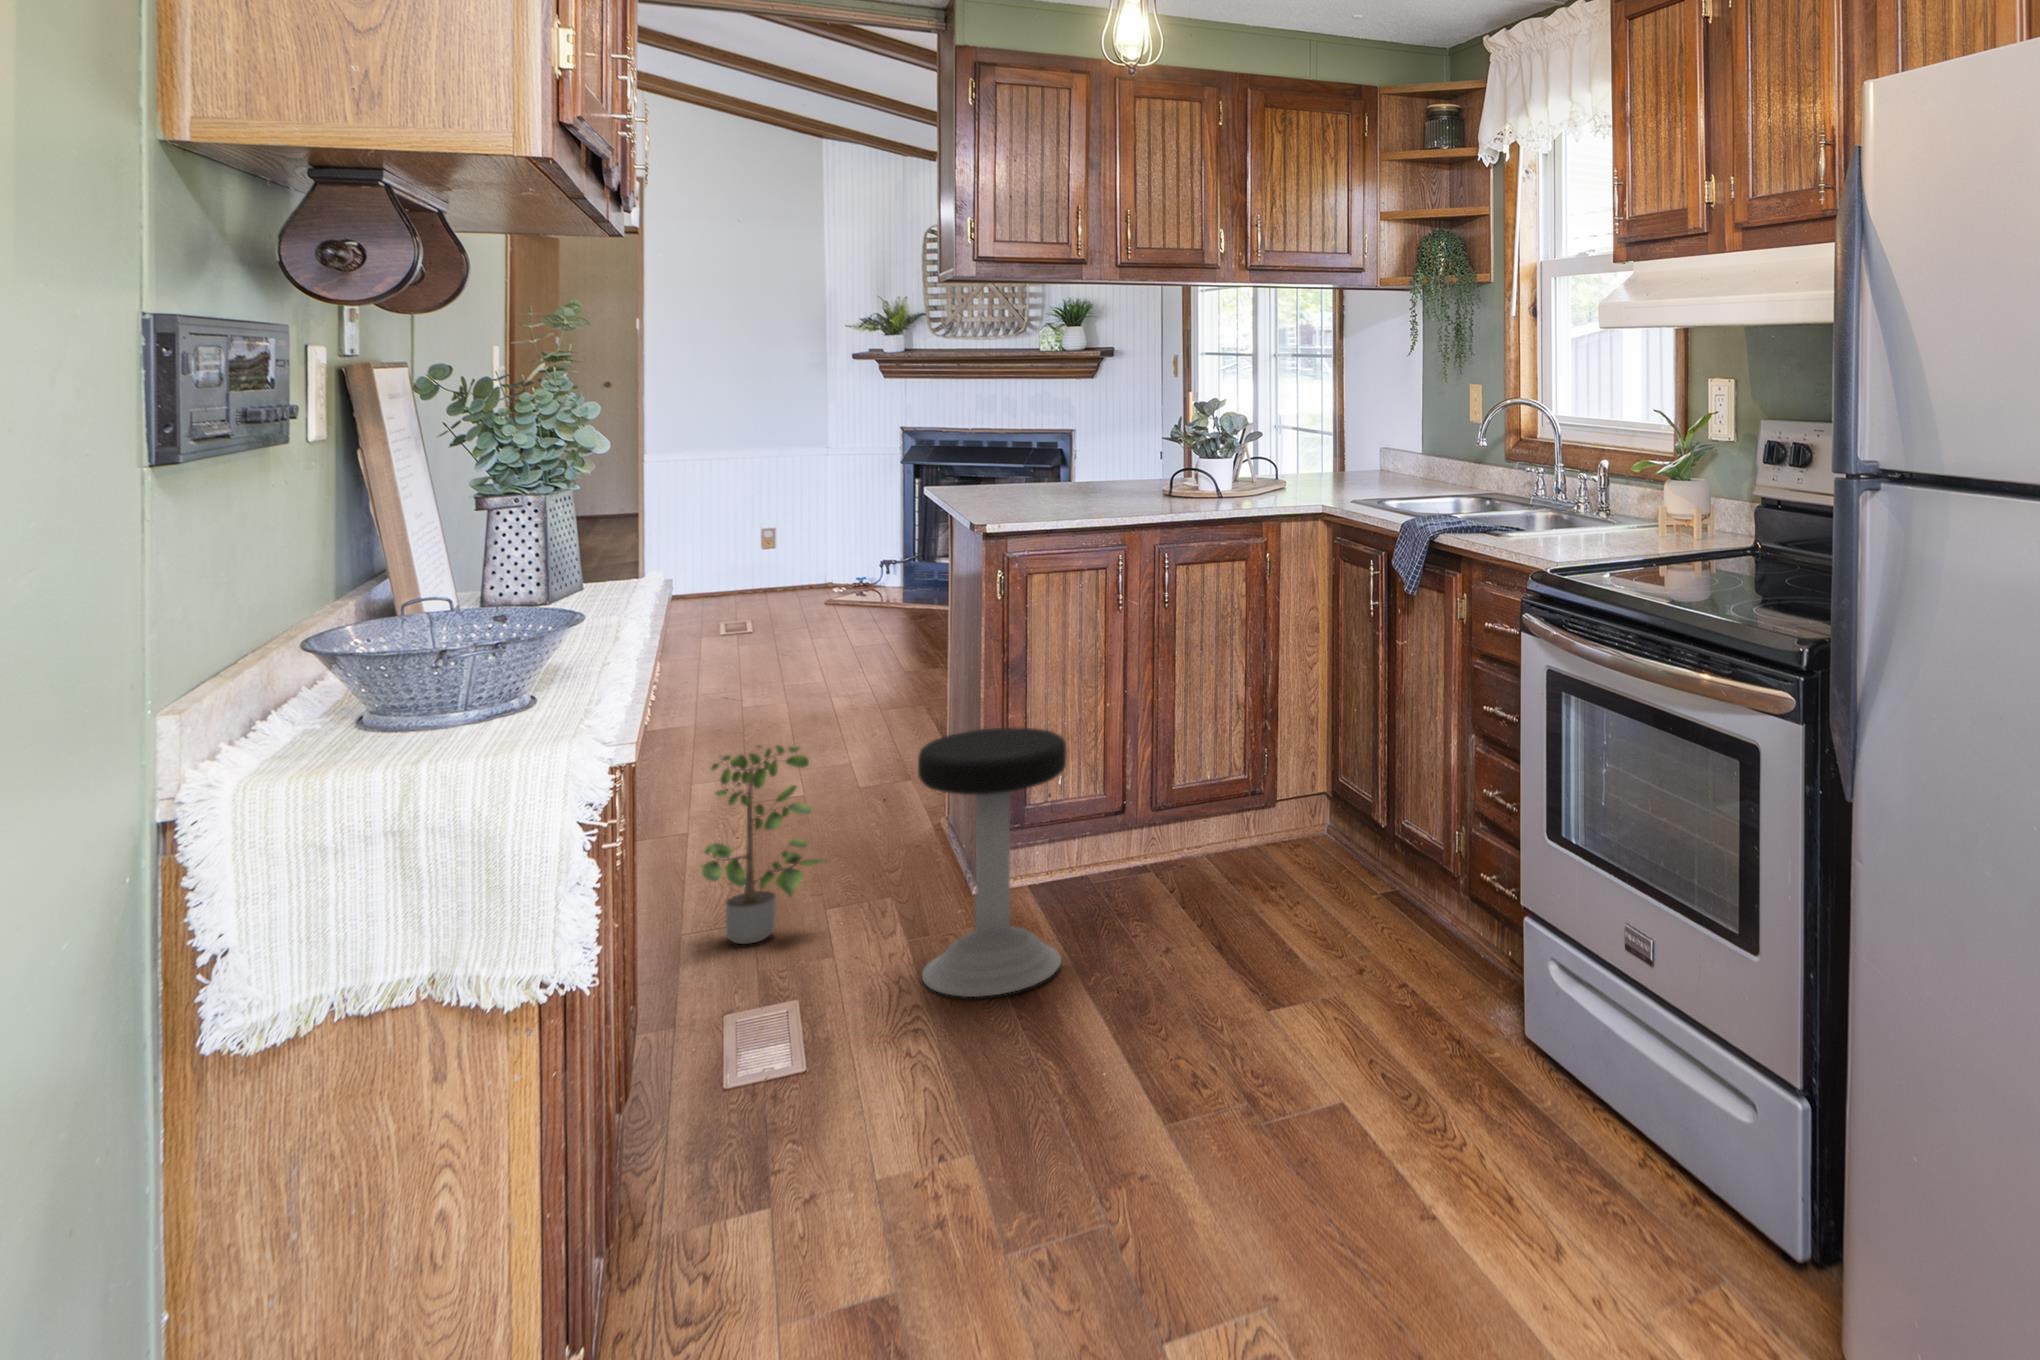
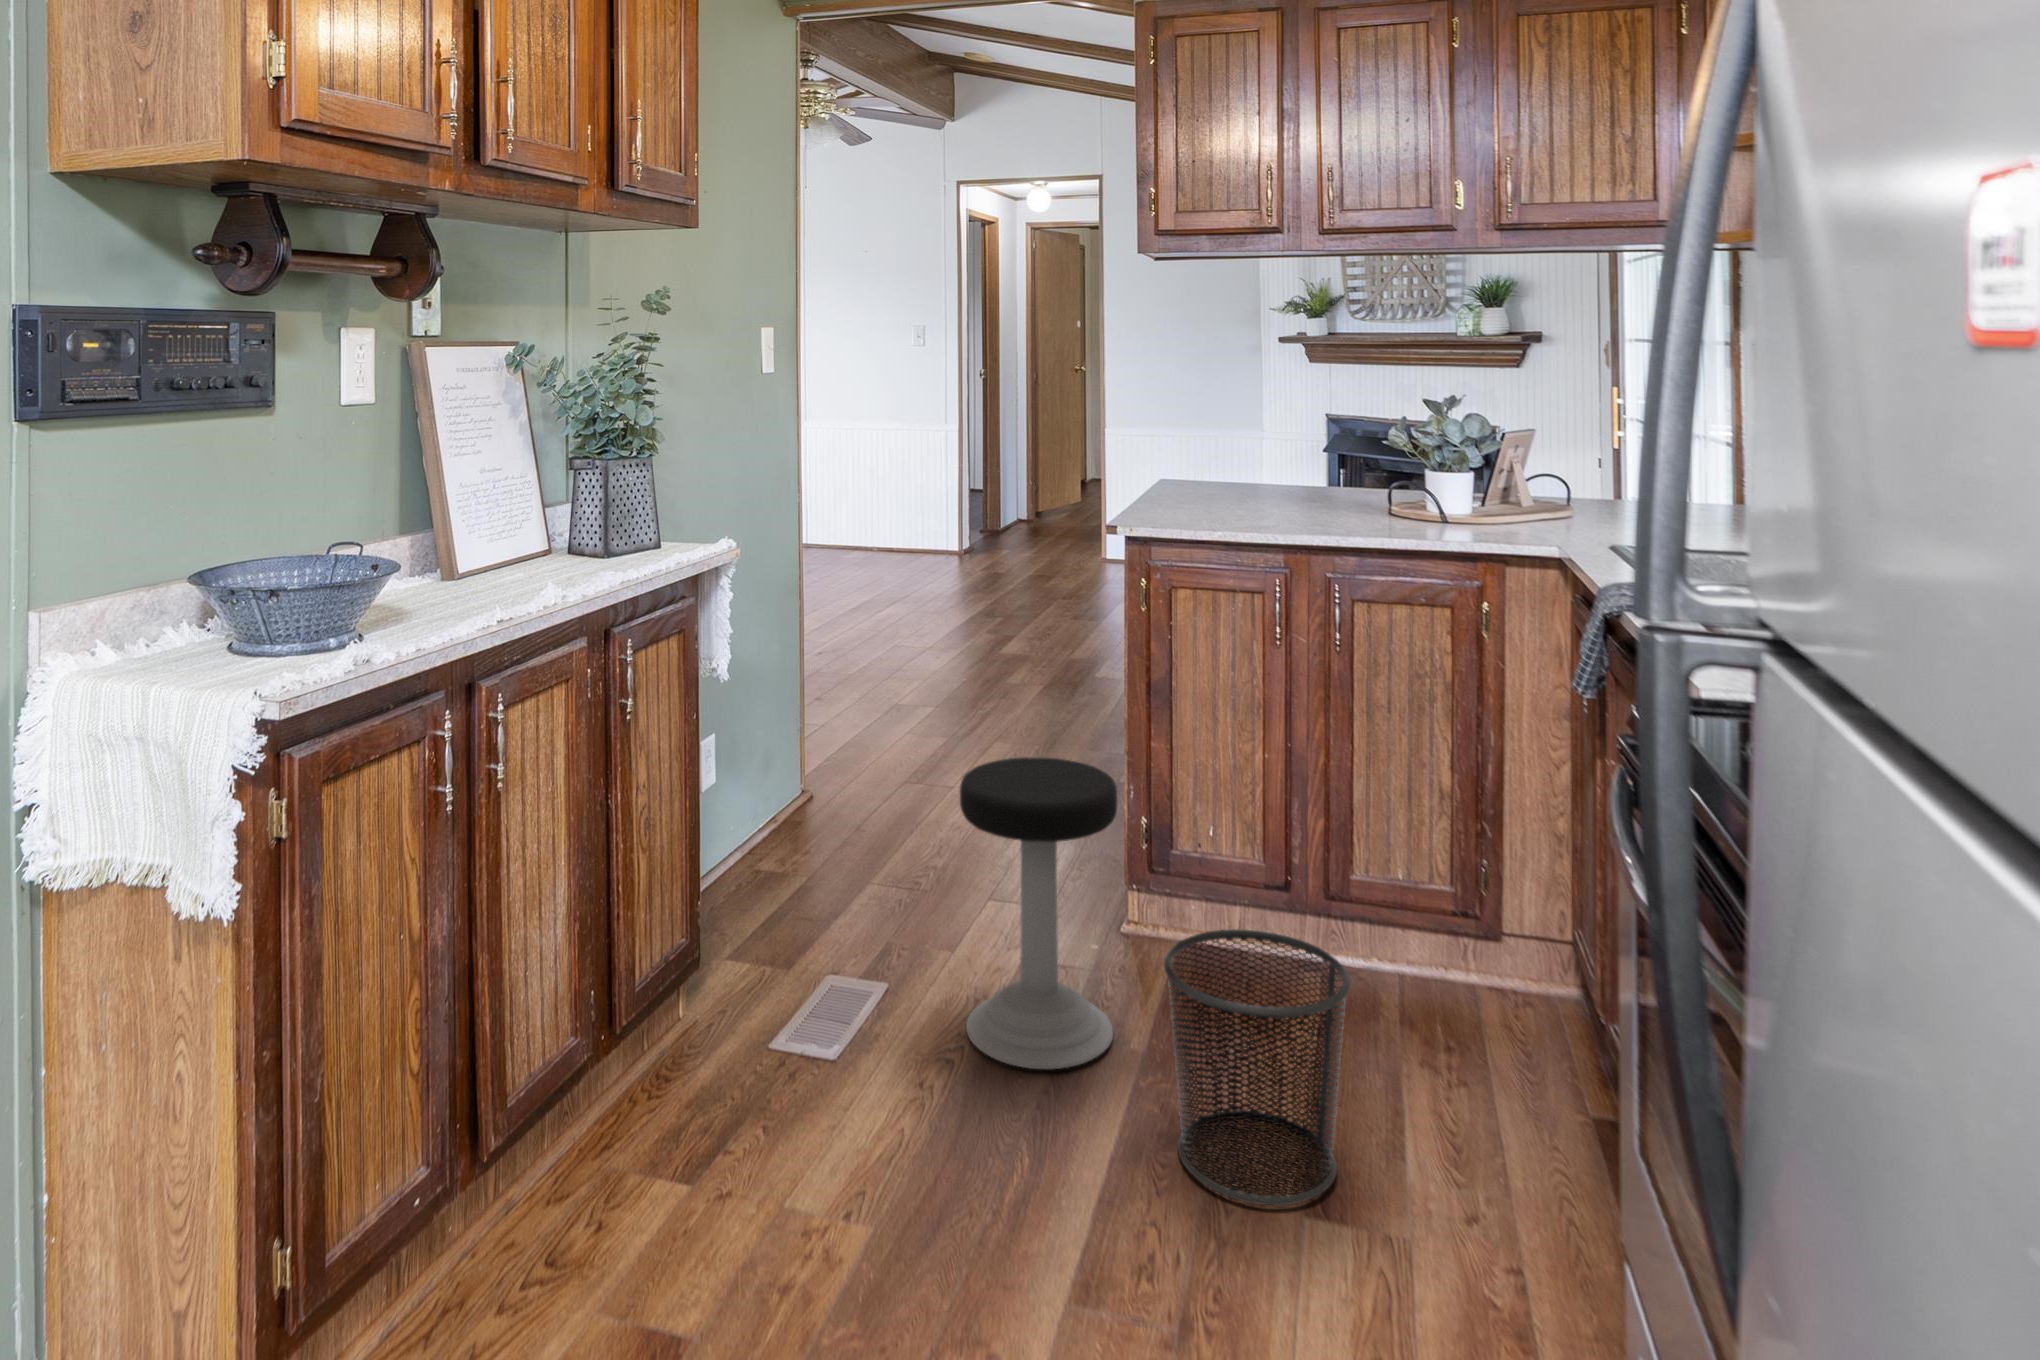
potted plant: present [702,745,828,944] -> none [851,723,962,915]
waste bin: none [1156,811,1297,1002] -> present [1163,929,1351,1205]

